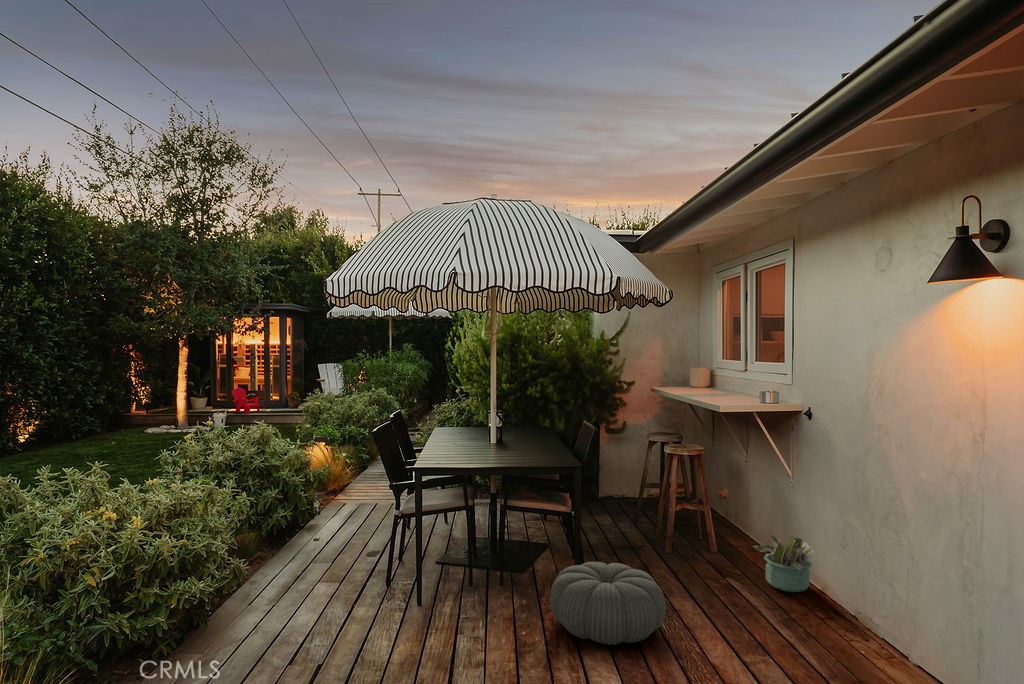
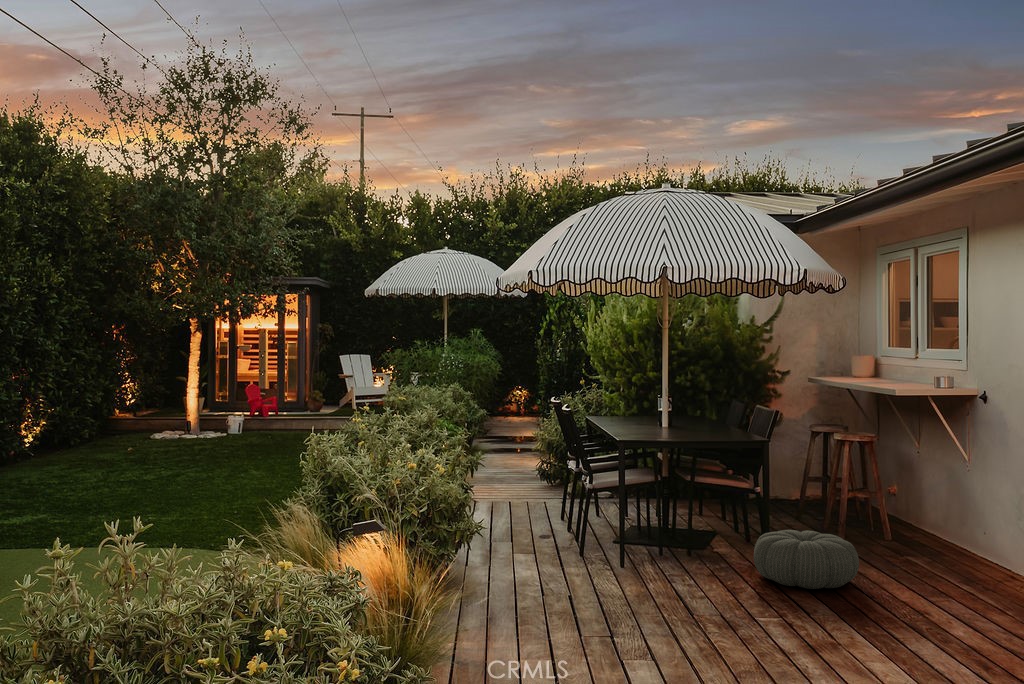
decorative plant: present [753,535,814,592] -> none [928,513,989,562]

